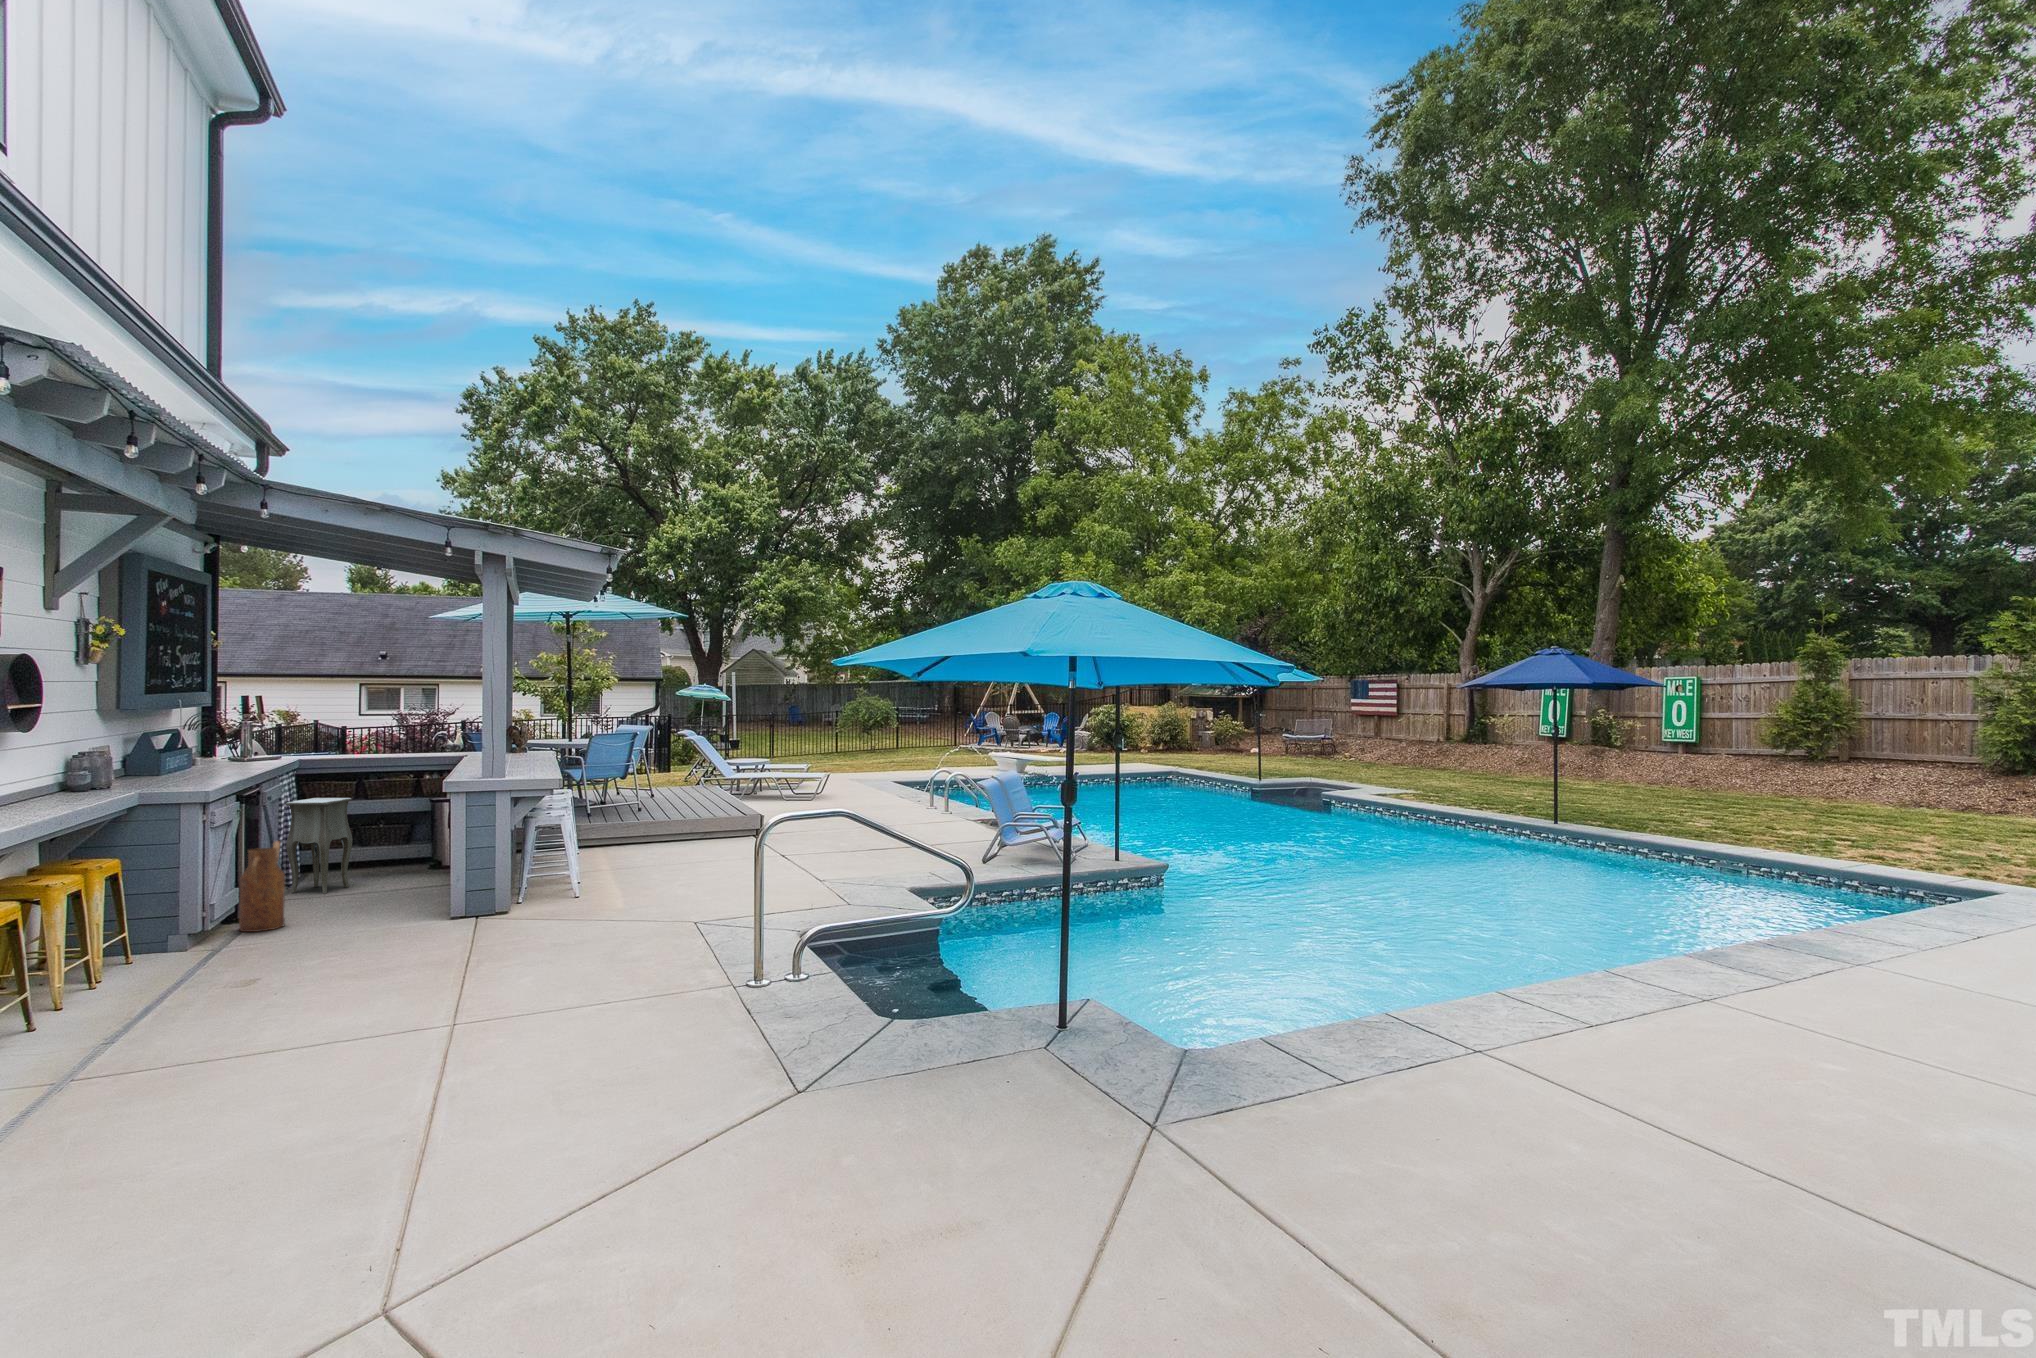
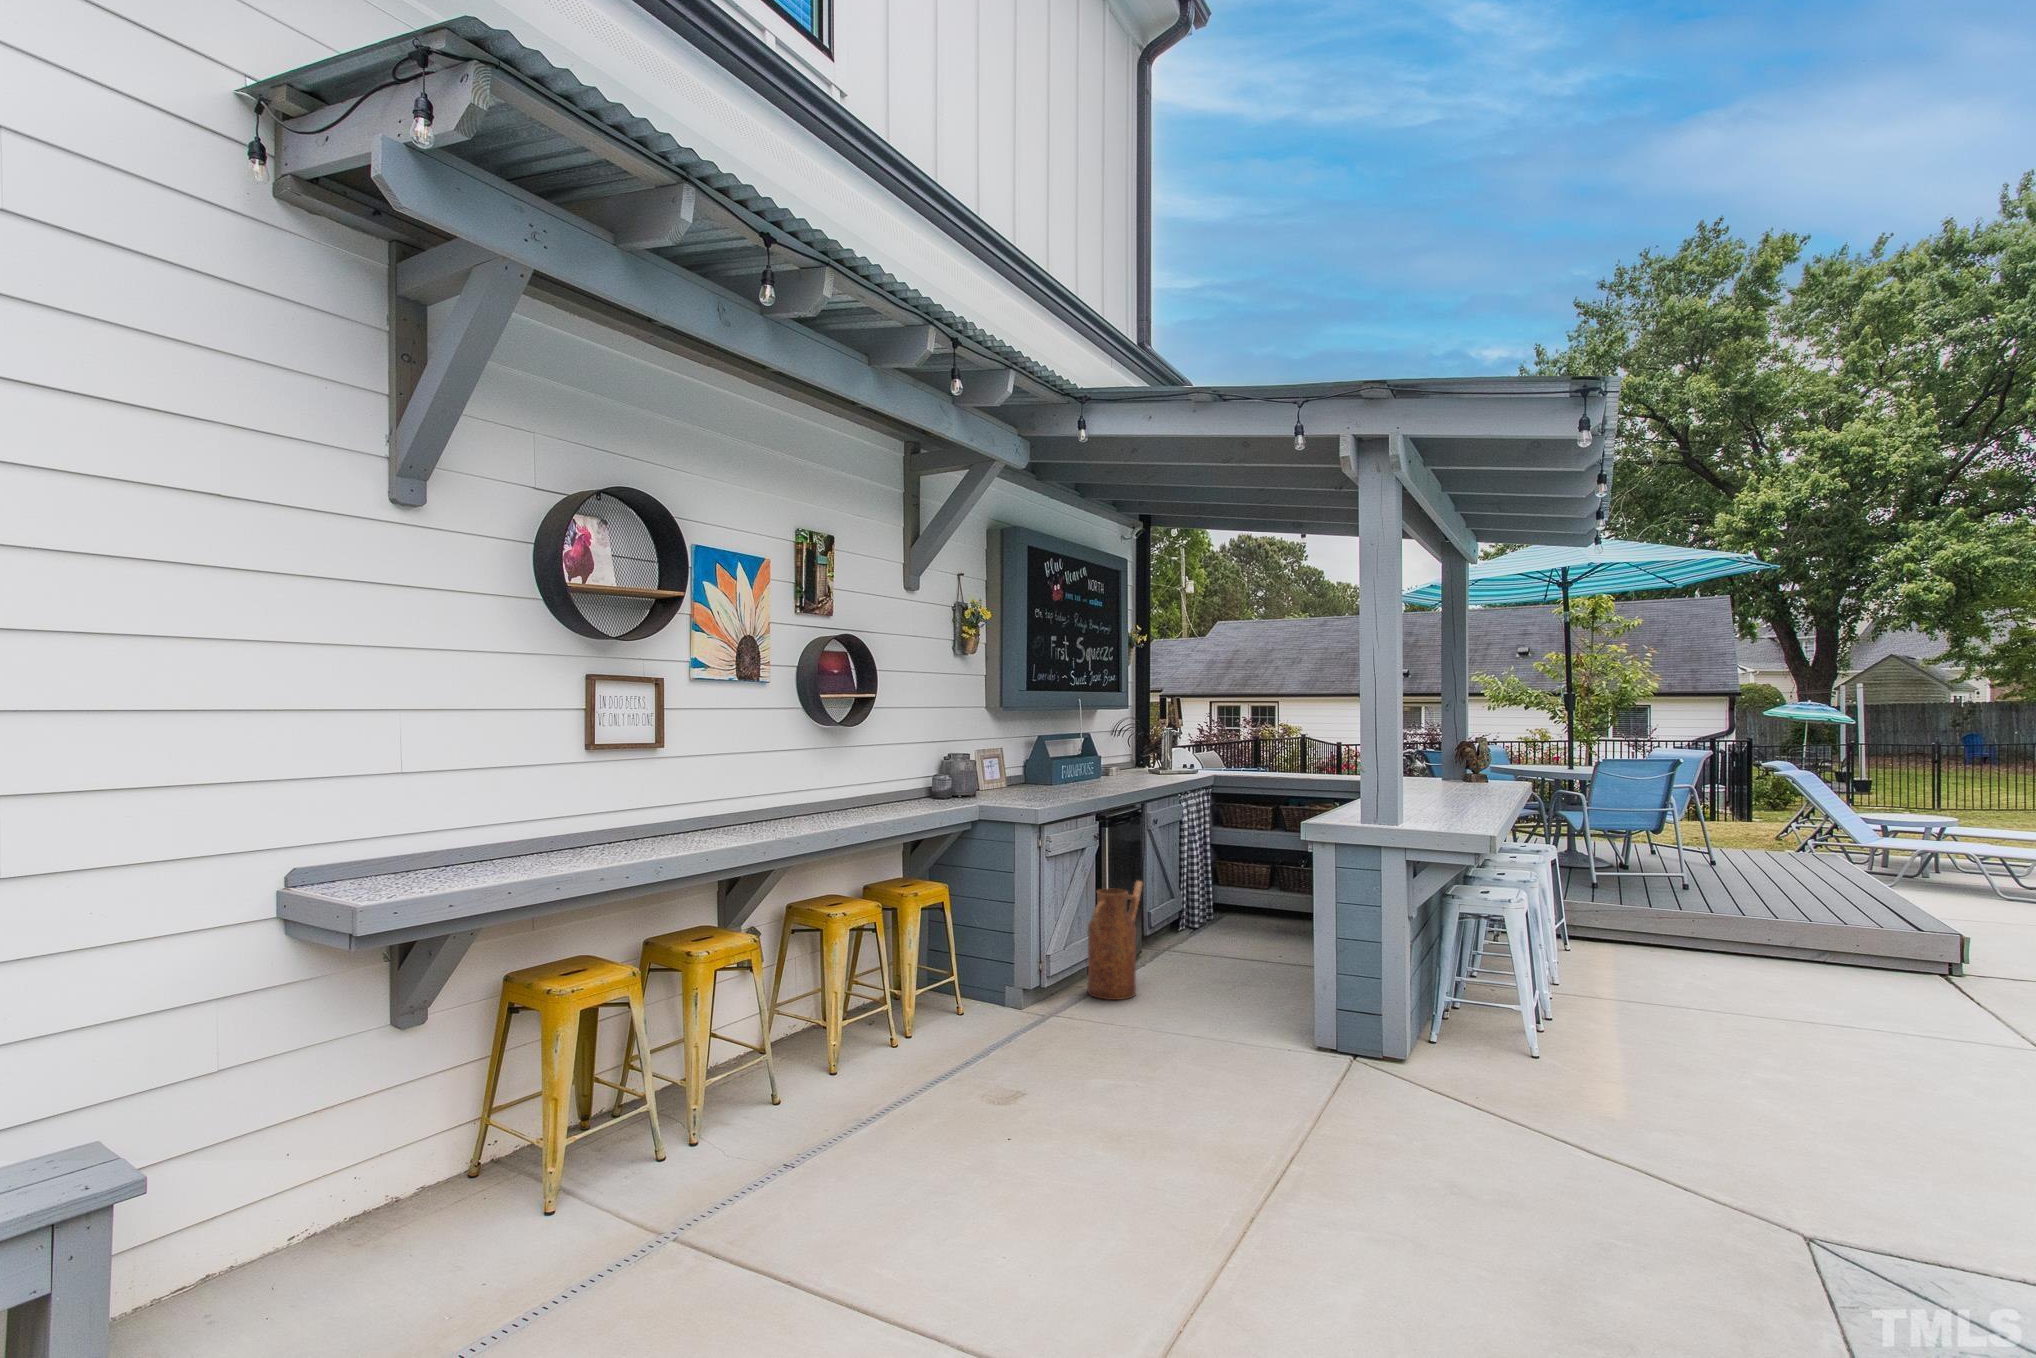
side table: present [286,798,354,894] -> none [1182,825,1259,951]

